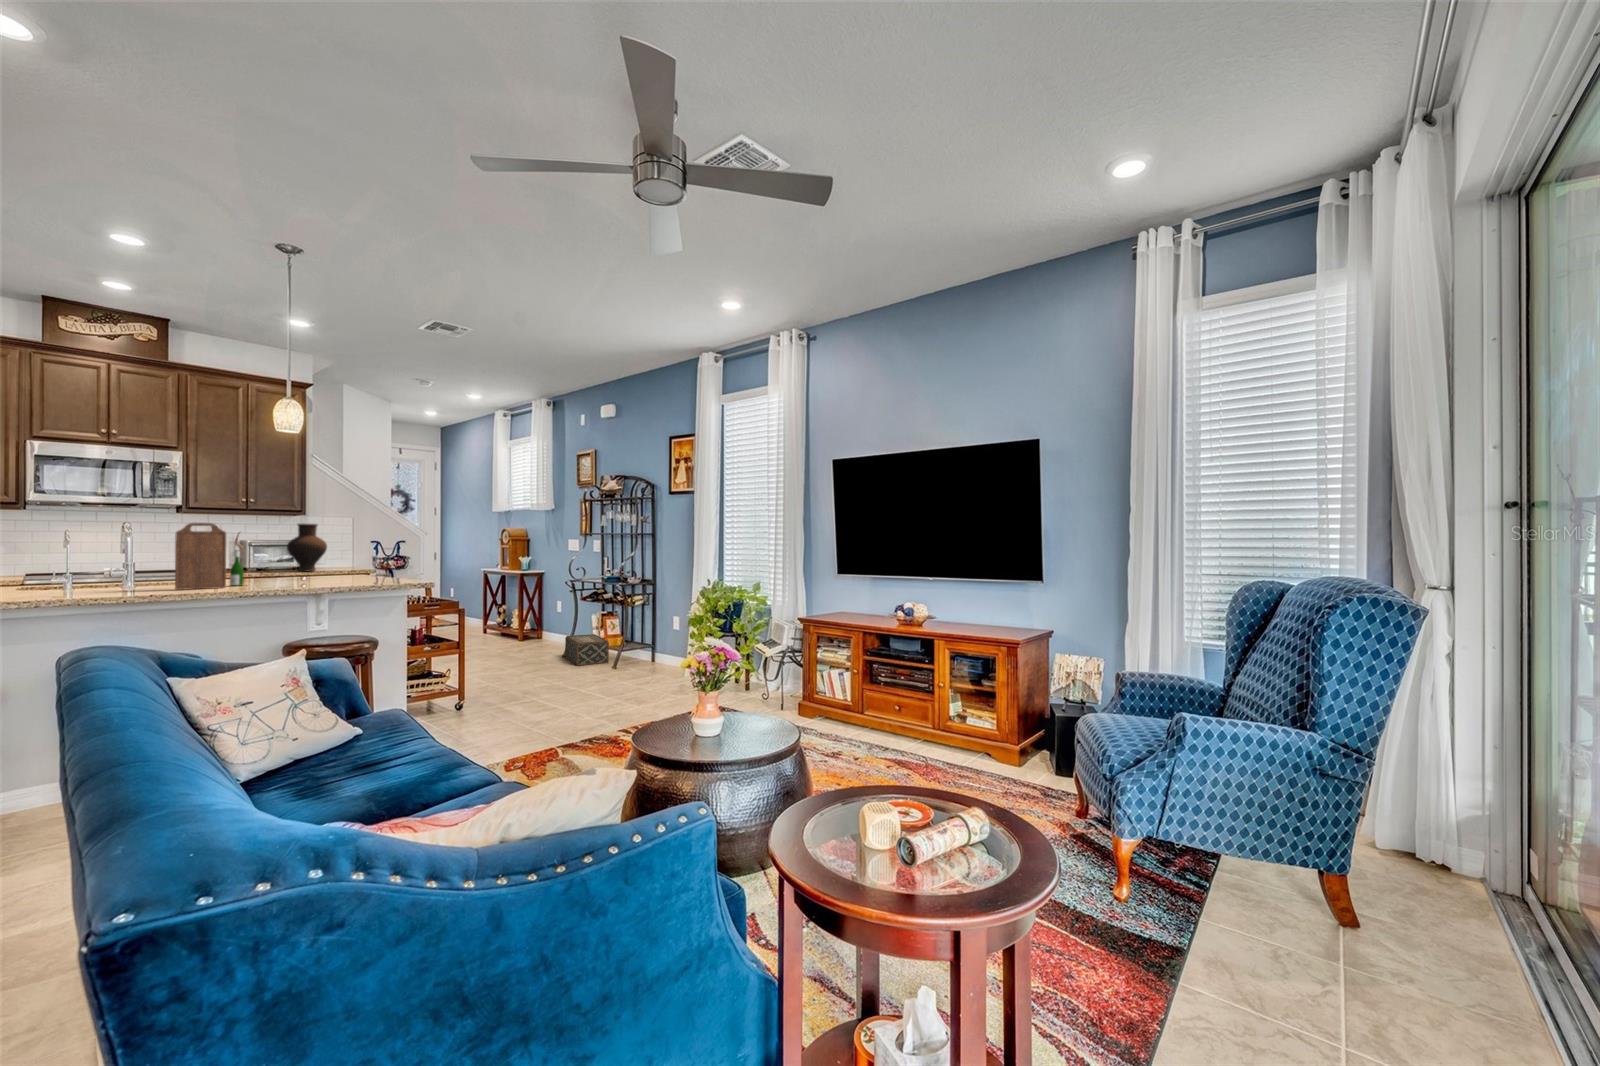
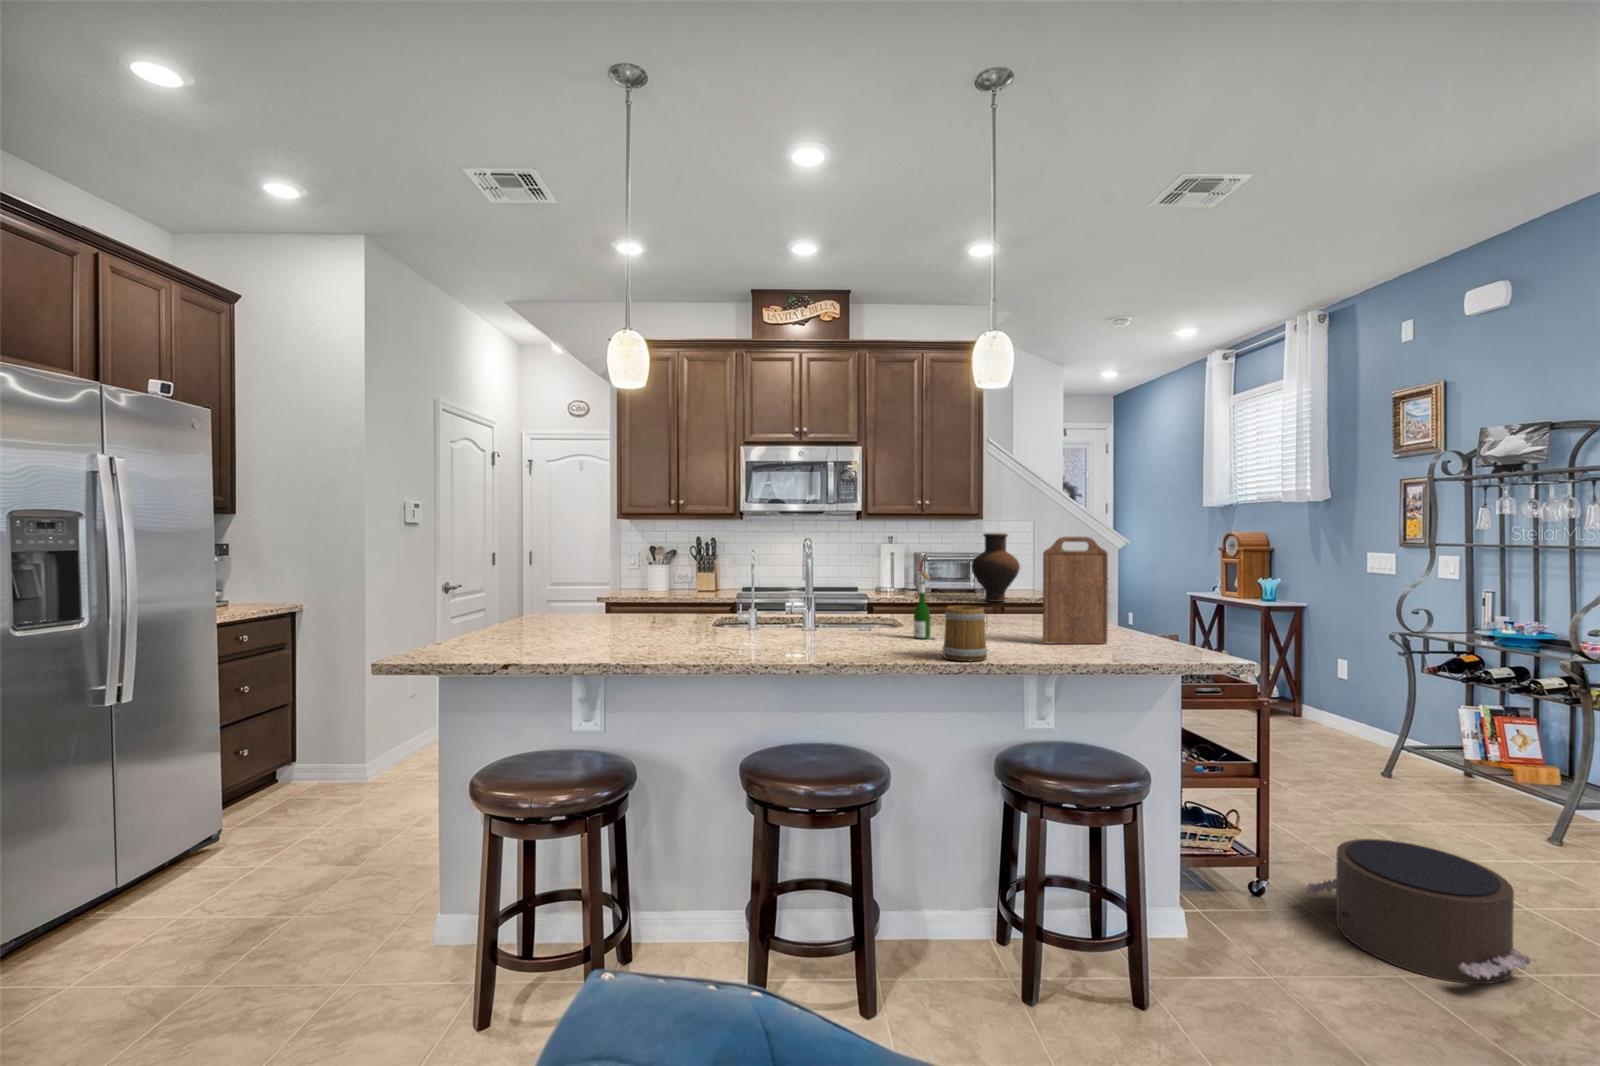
cutting board: present [175,523,226,590] -> present [1043,537,1108,644]
mug: none [249,560,281,590] -> present [943,606,987,661]
woven basket: present [565,634,609,666] -> none [1393,735,1523,815]
pouf: none [475,668,557,716] -> present [1303,839,1536,984]

